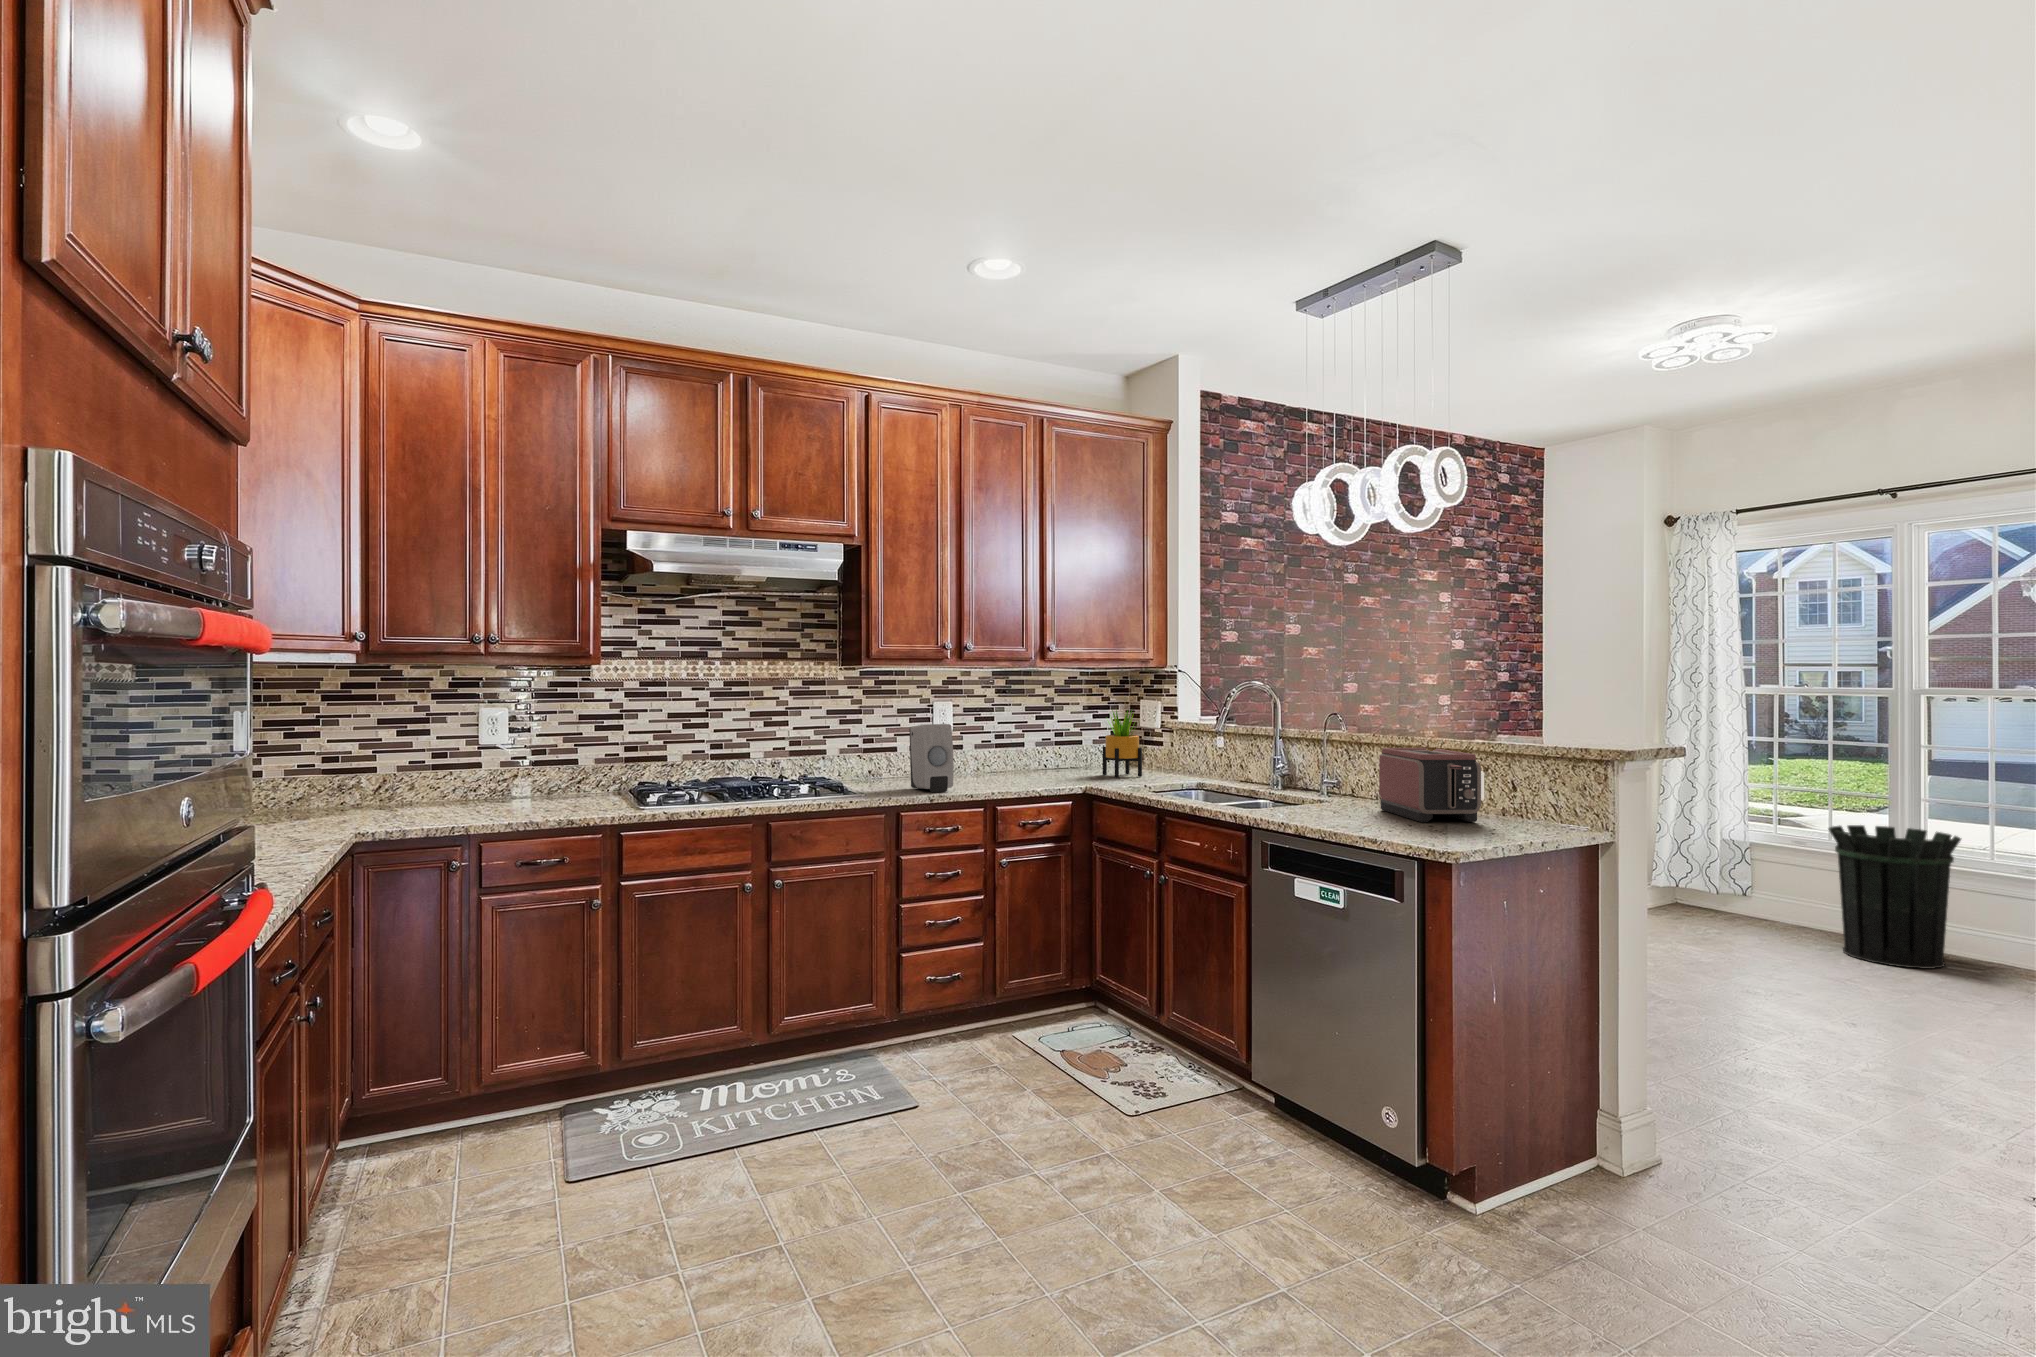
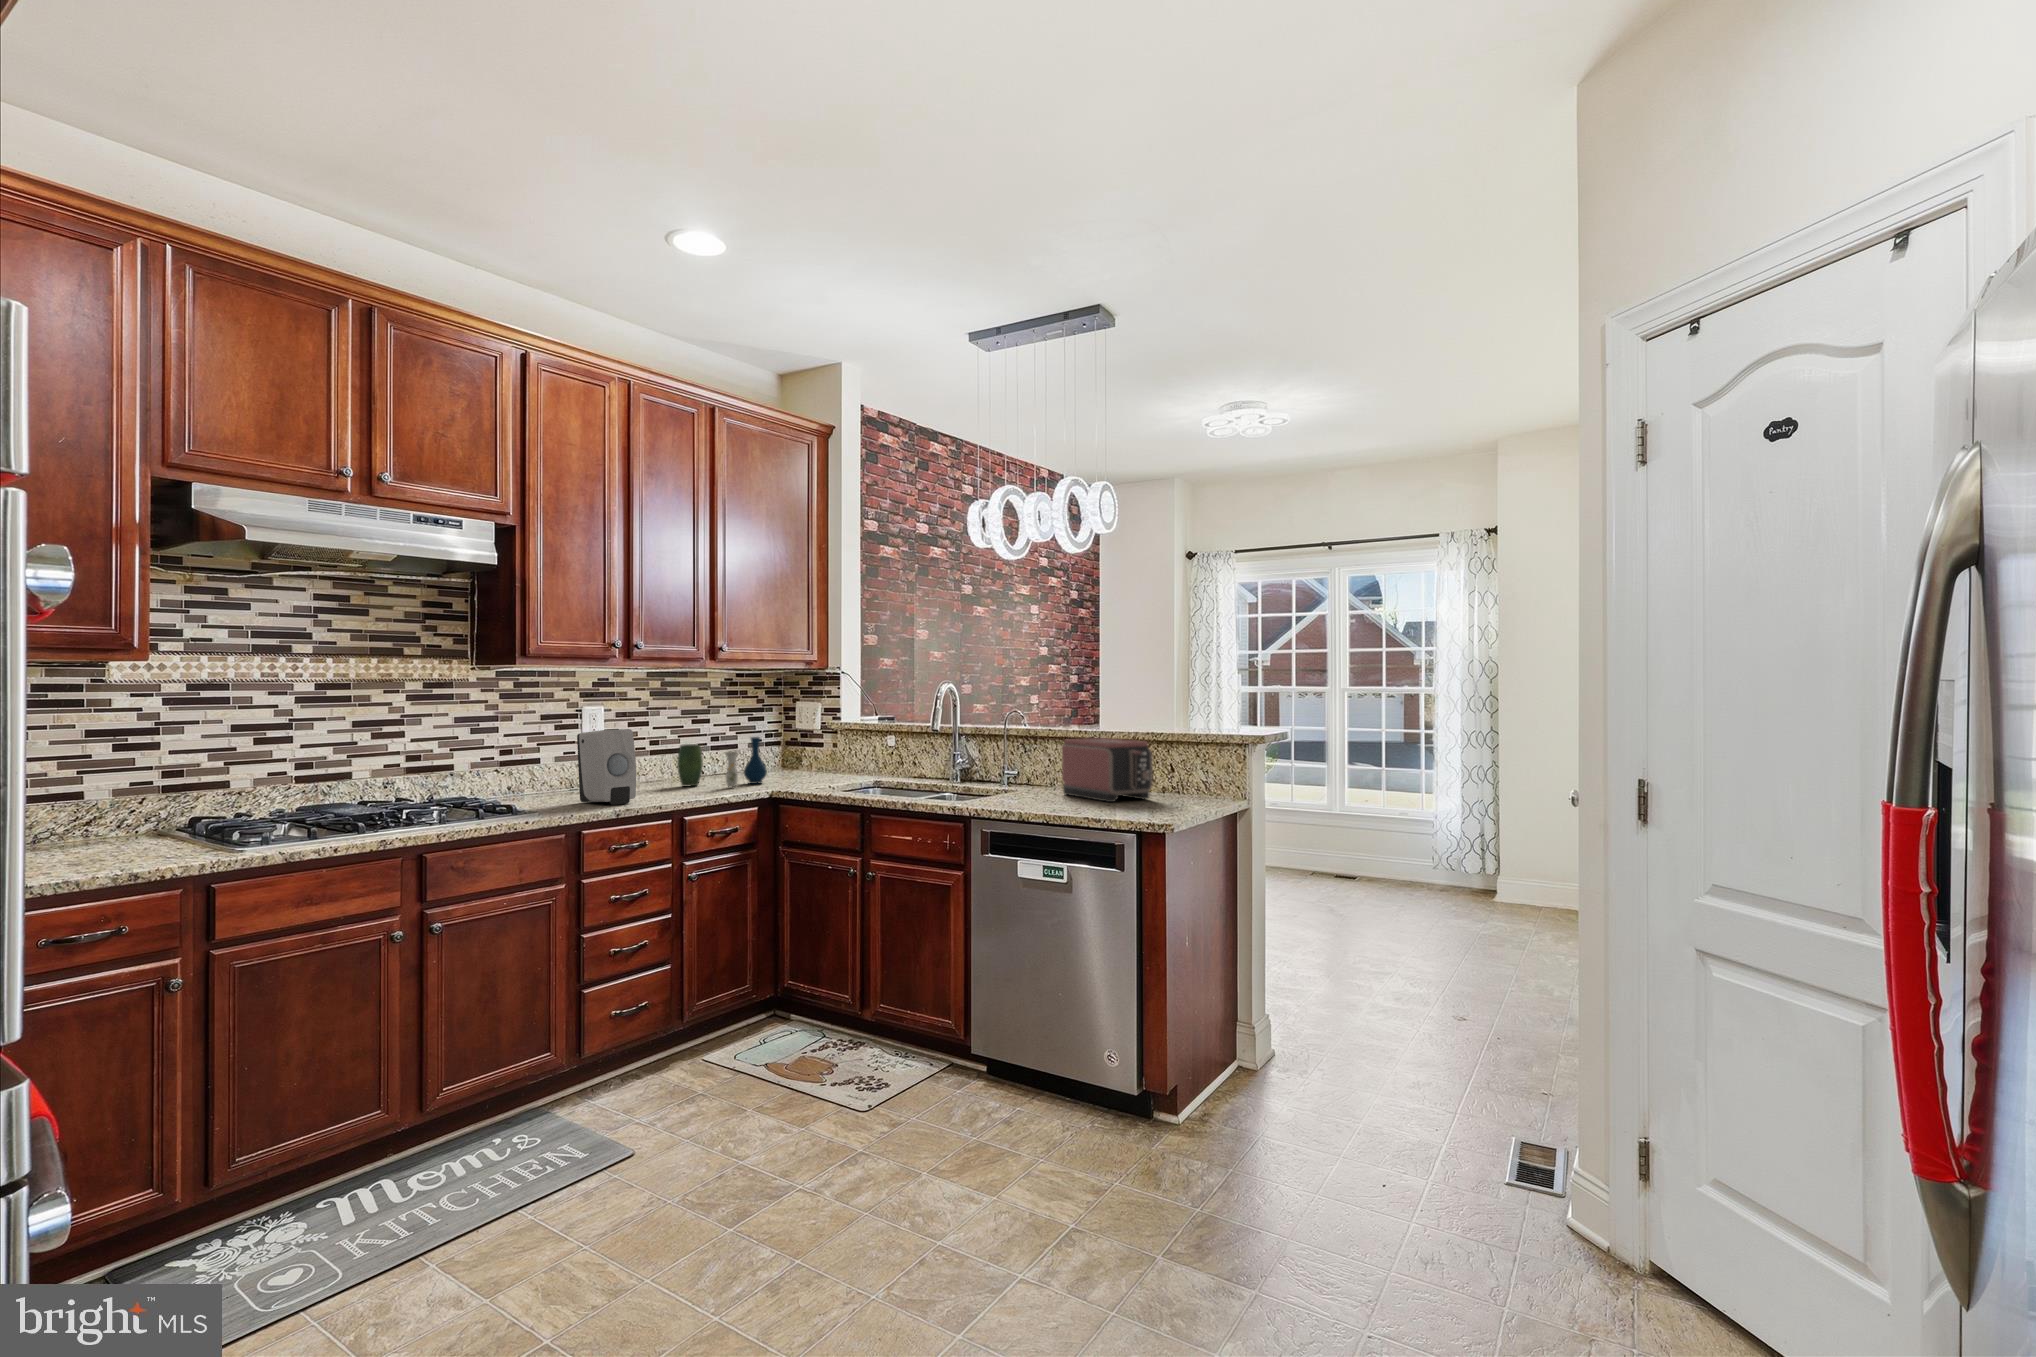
potted plant: present [1103,710,1142,777] -> none [768,709,810,780]
vase: none [1011,734,1094,782] -> present [677,737,767,787]
waste bin: present [1829,825,1961,969] -> none [1302,788,1380,890]

